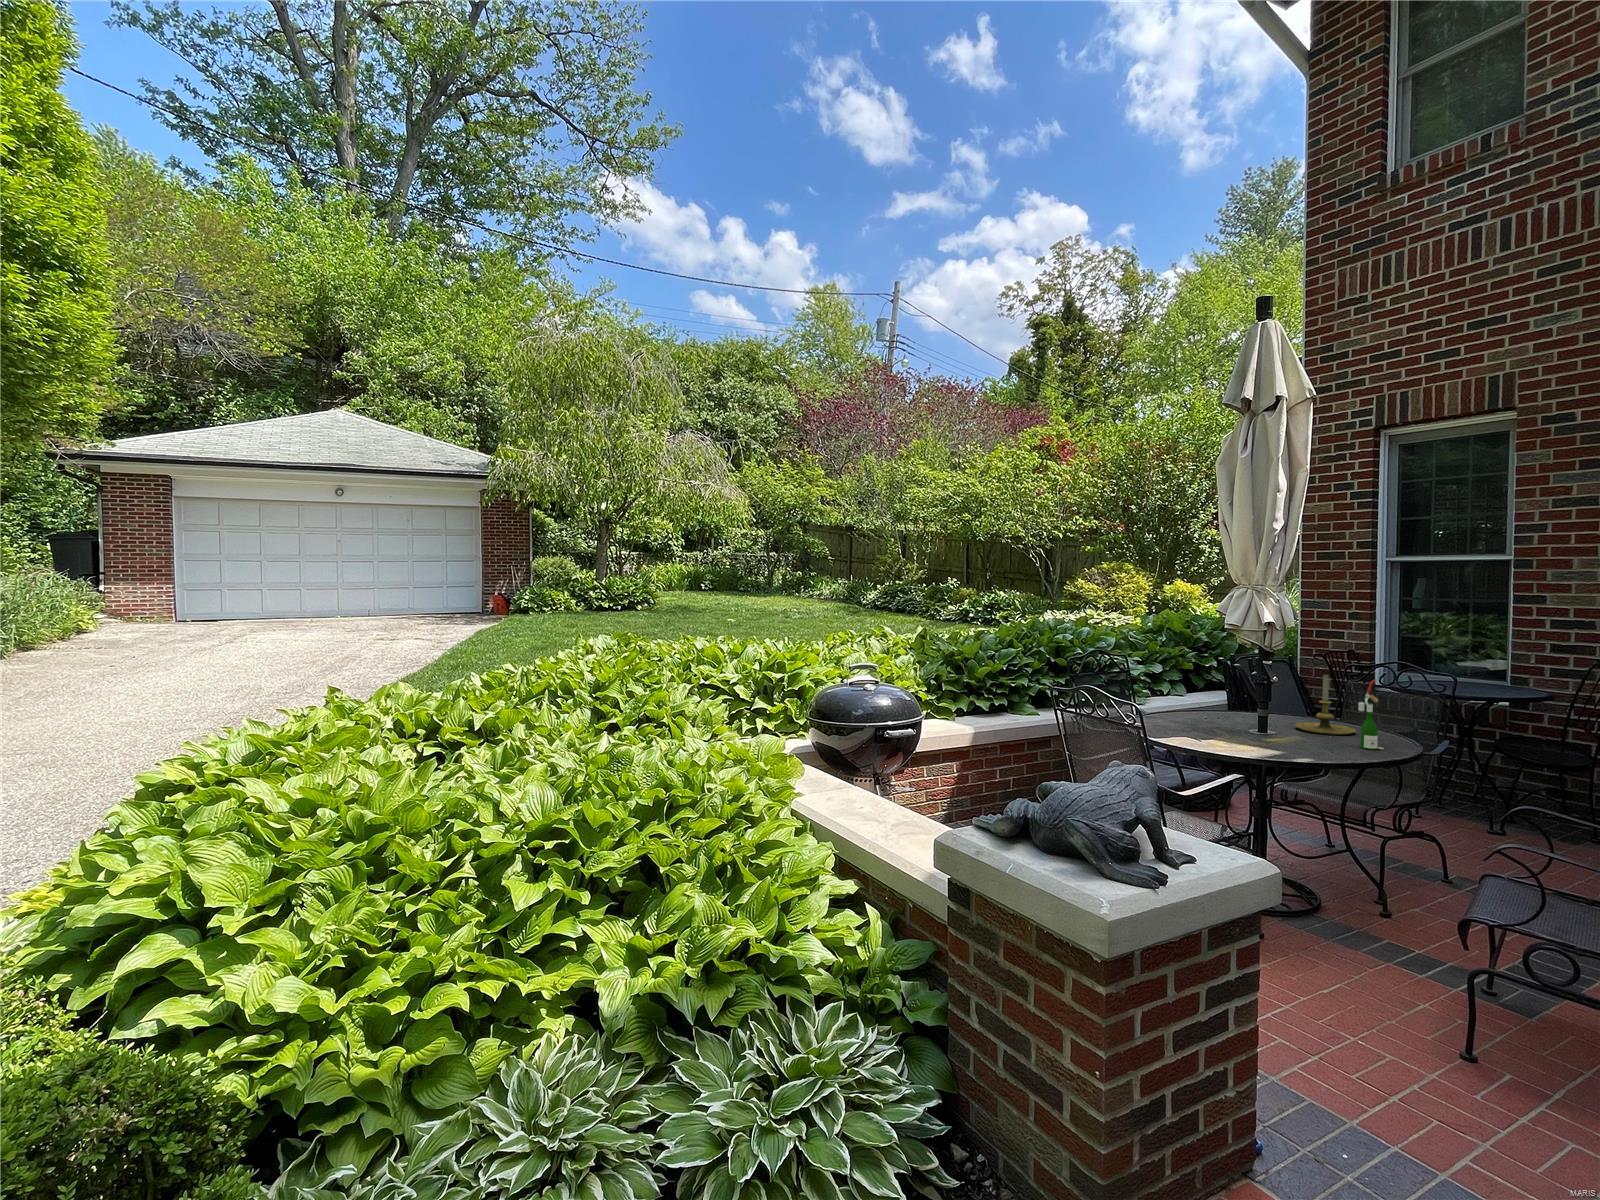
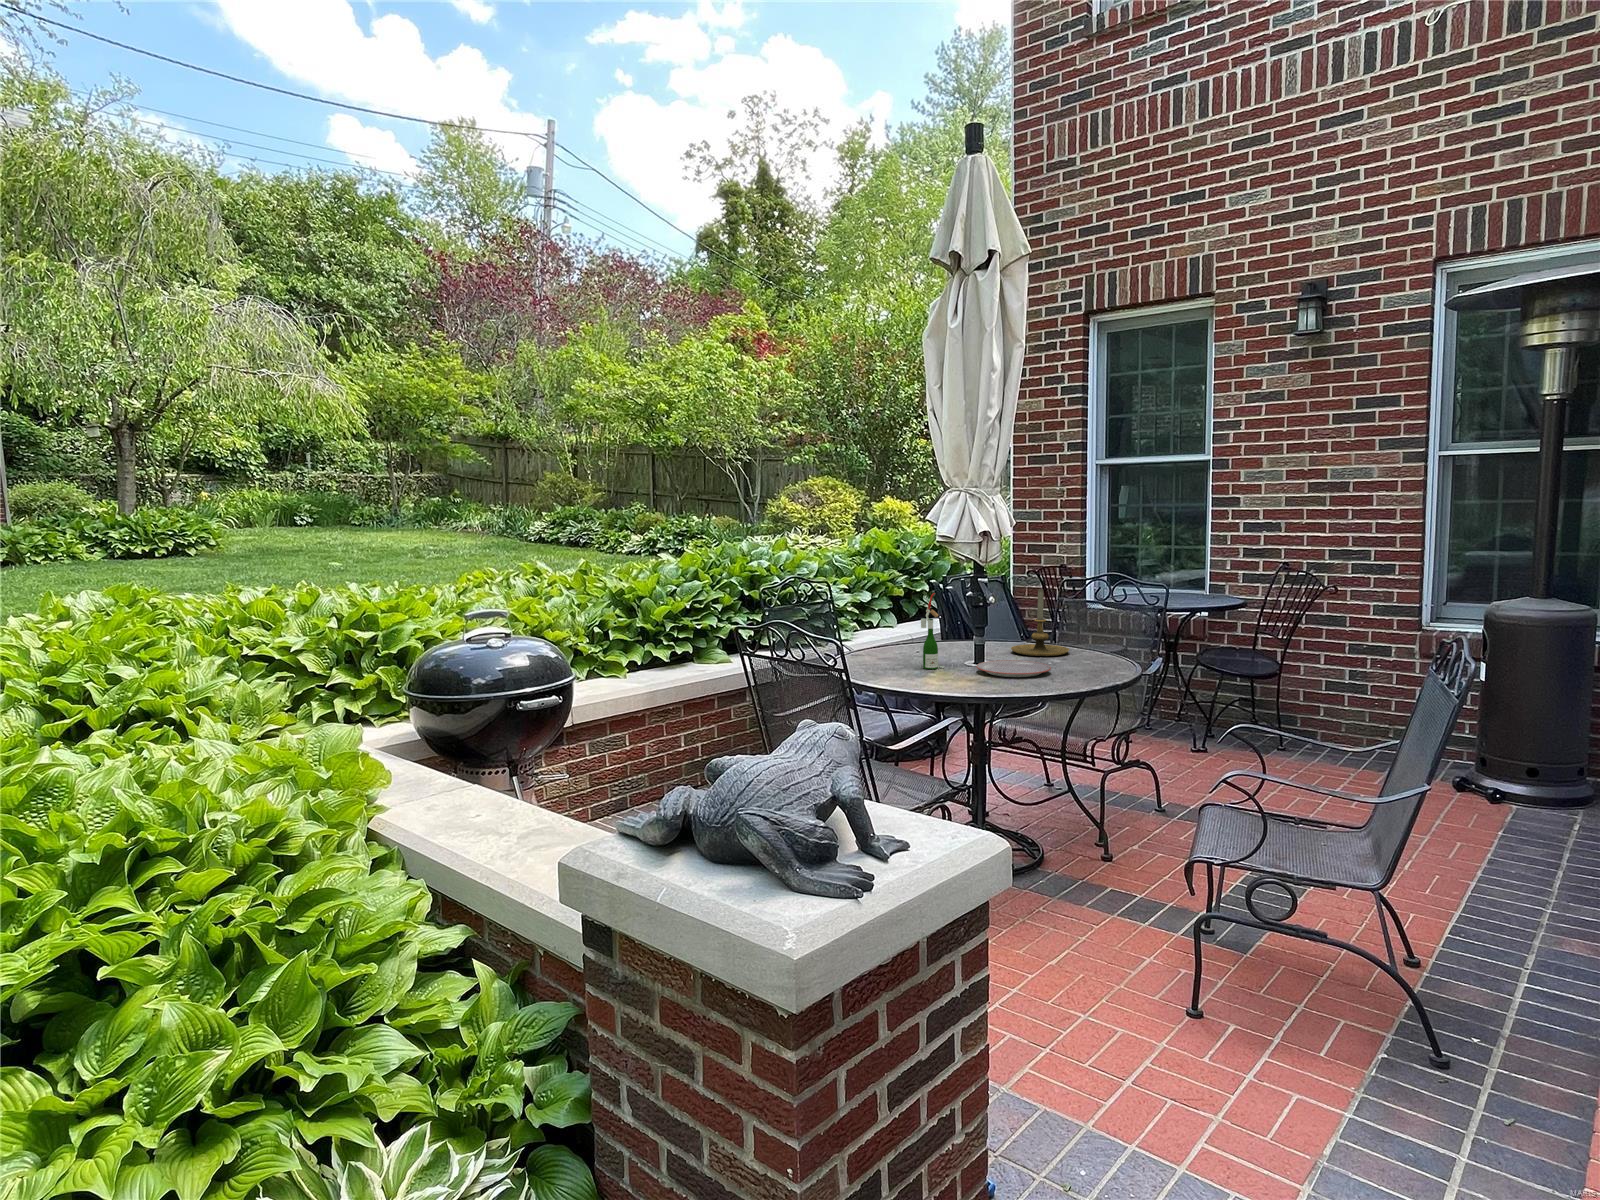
wine bottle: present [1358,680,1383,750] -> present [921,593,944,669]
plate: none [1260,734,1335,750] -> present [976,660,1051,677]

